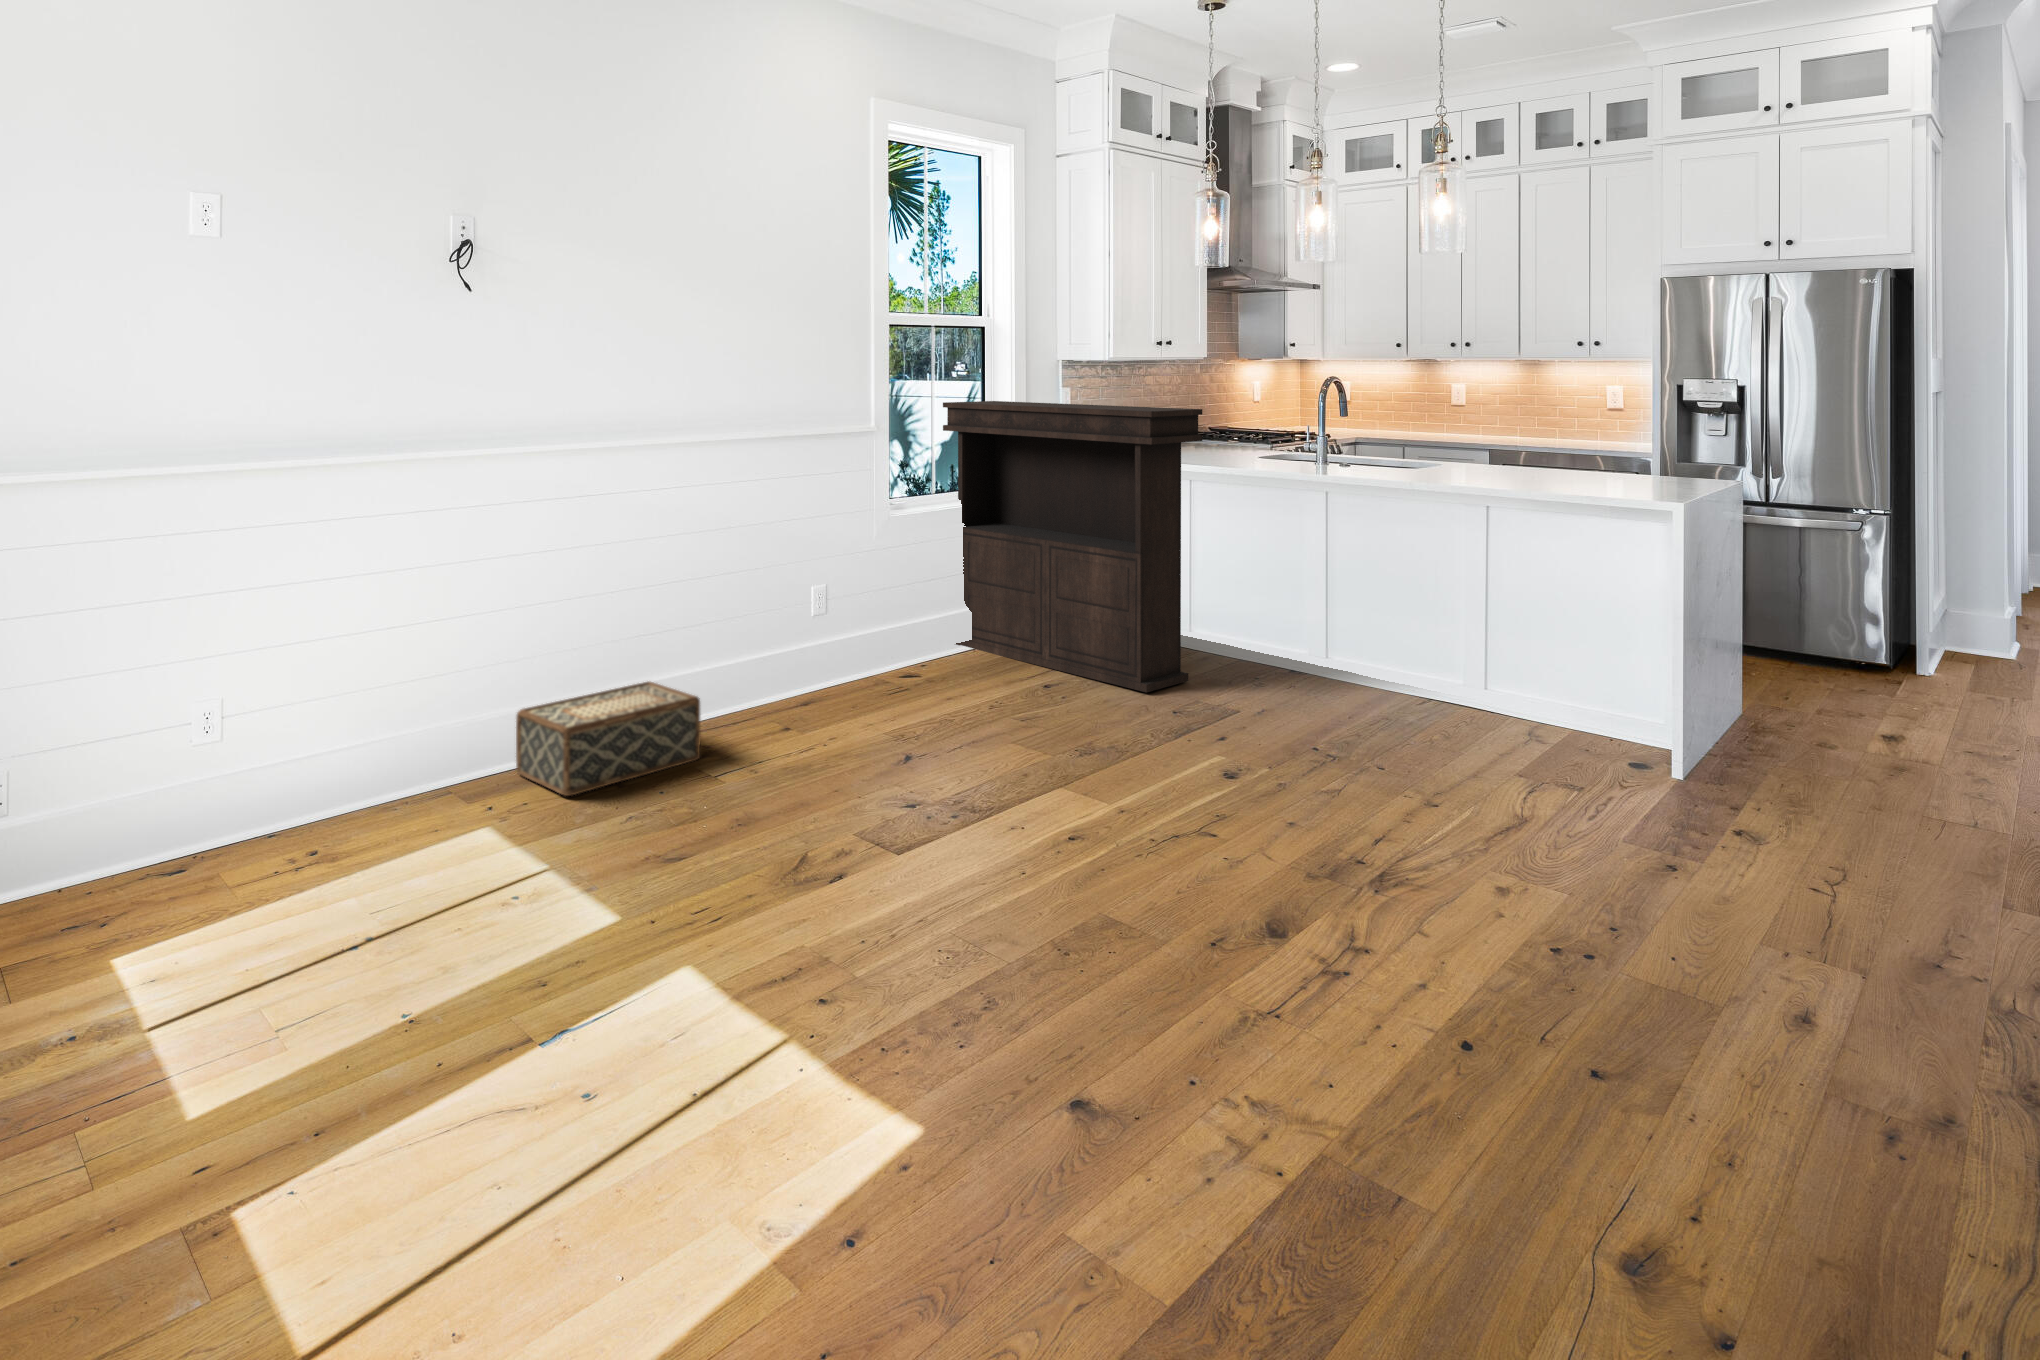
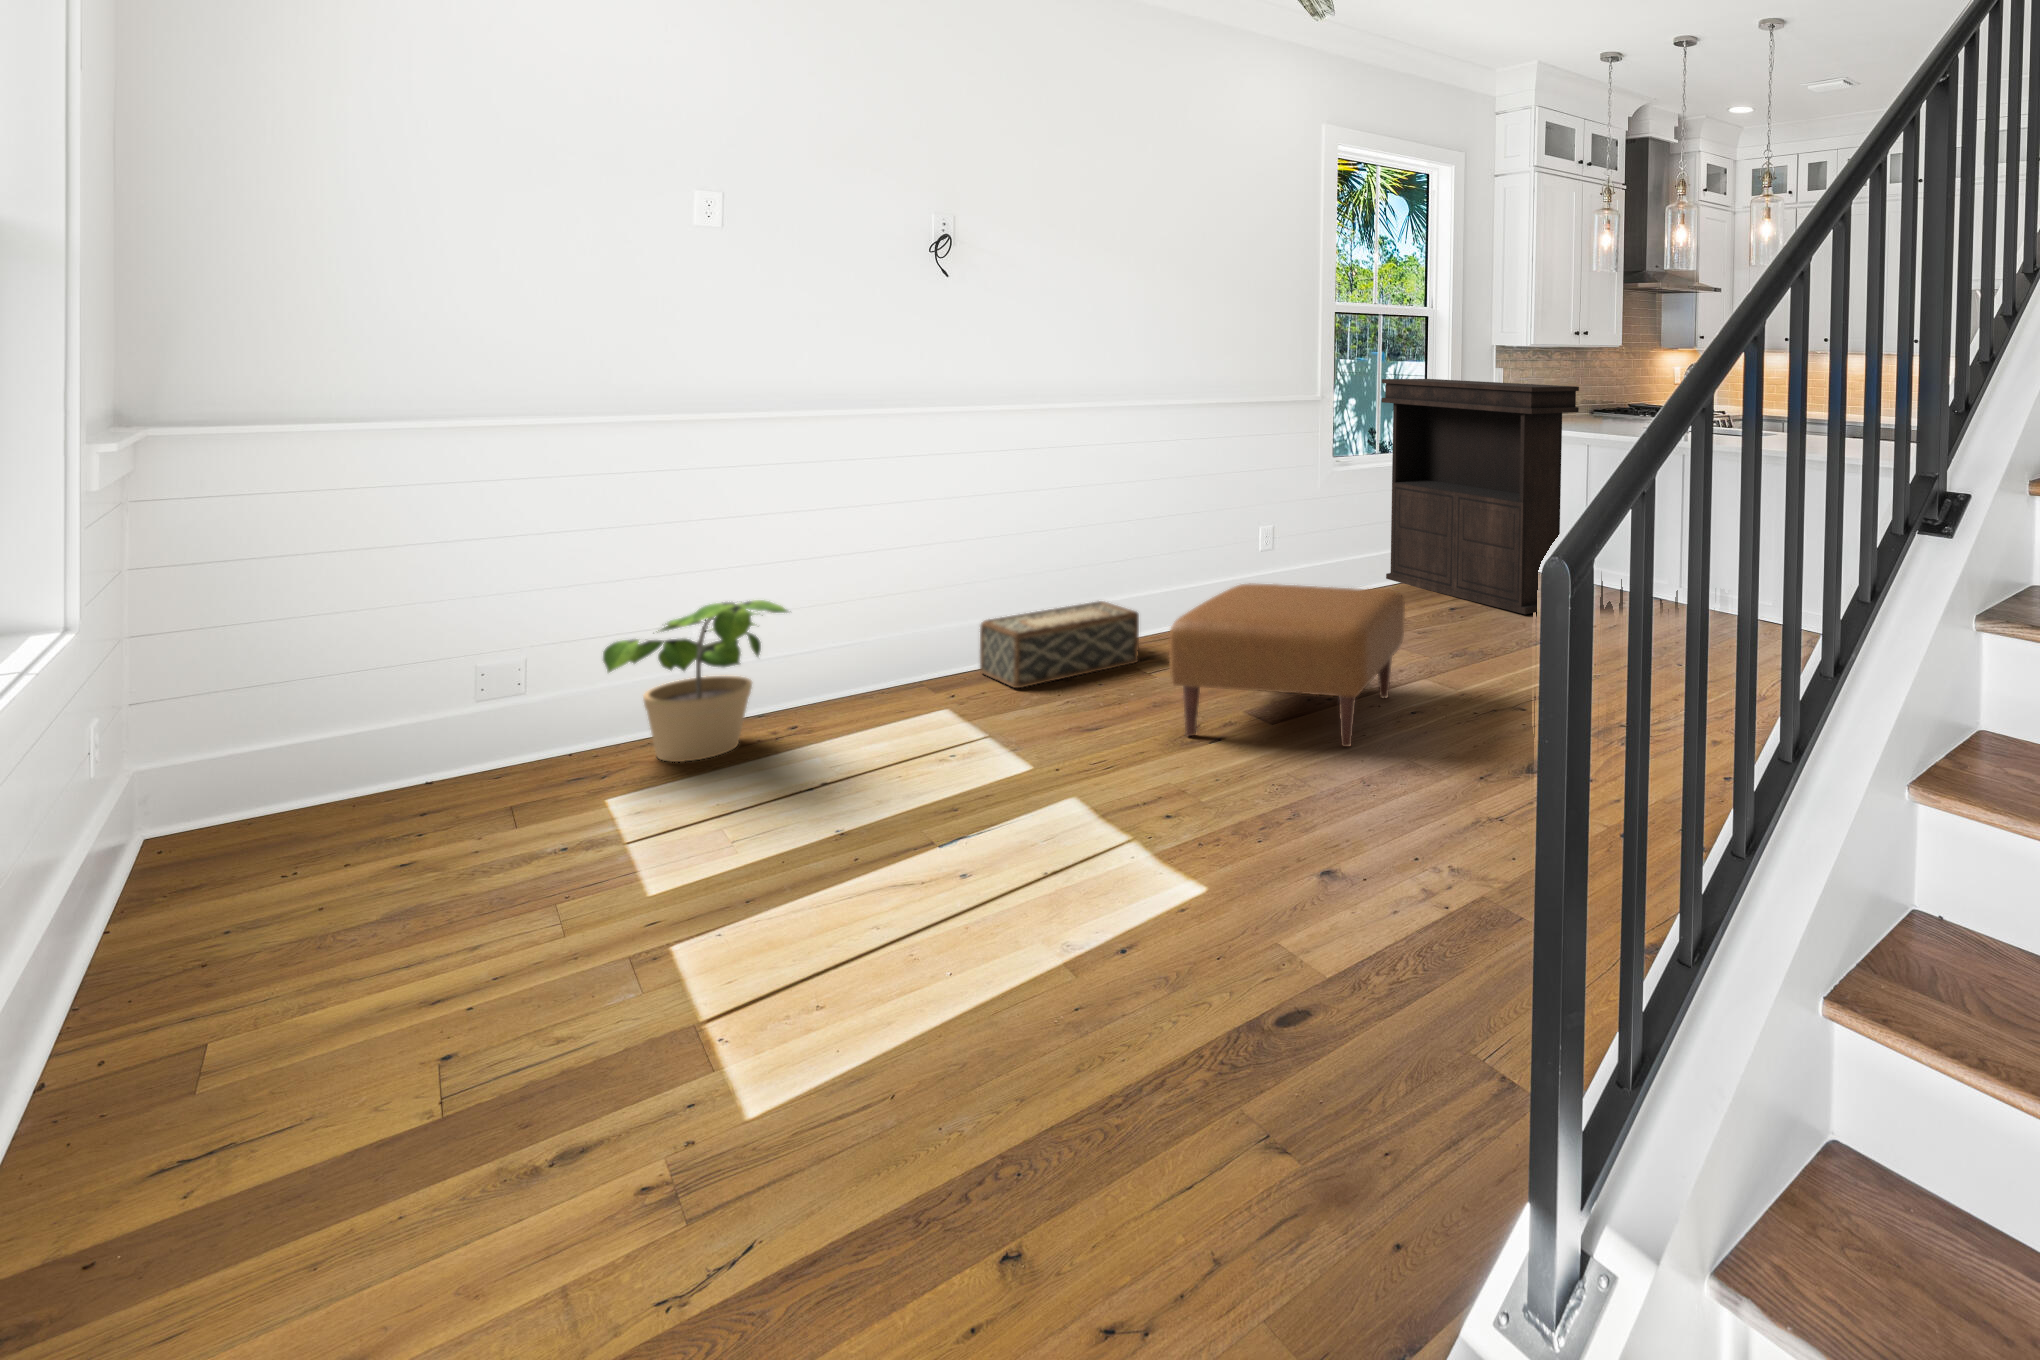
ottoman: none [776,666,1047,889] -> present [1169,583,1405,747]
potted plant: none [103,701,324,901] -> present [603,600,788,762]

